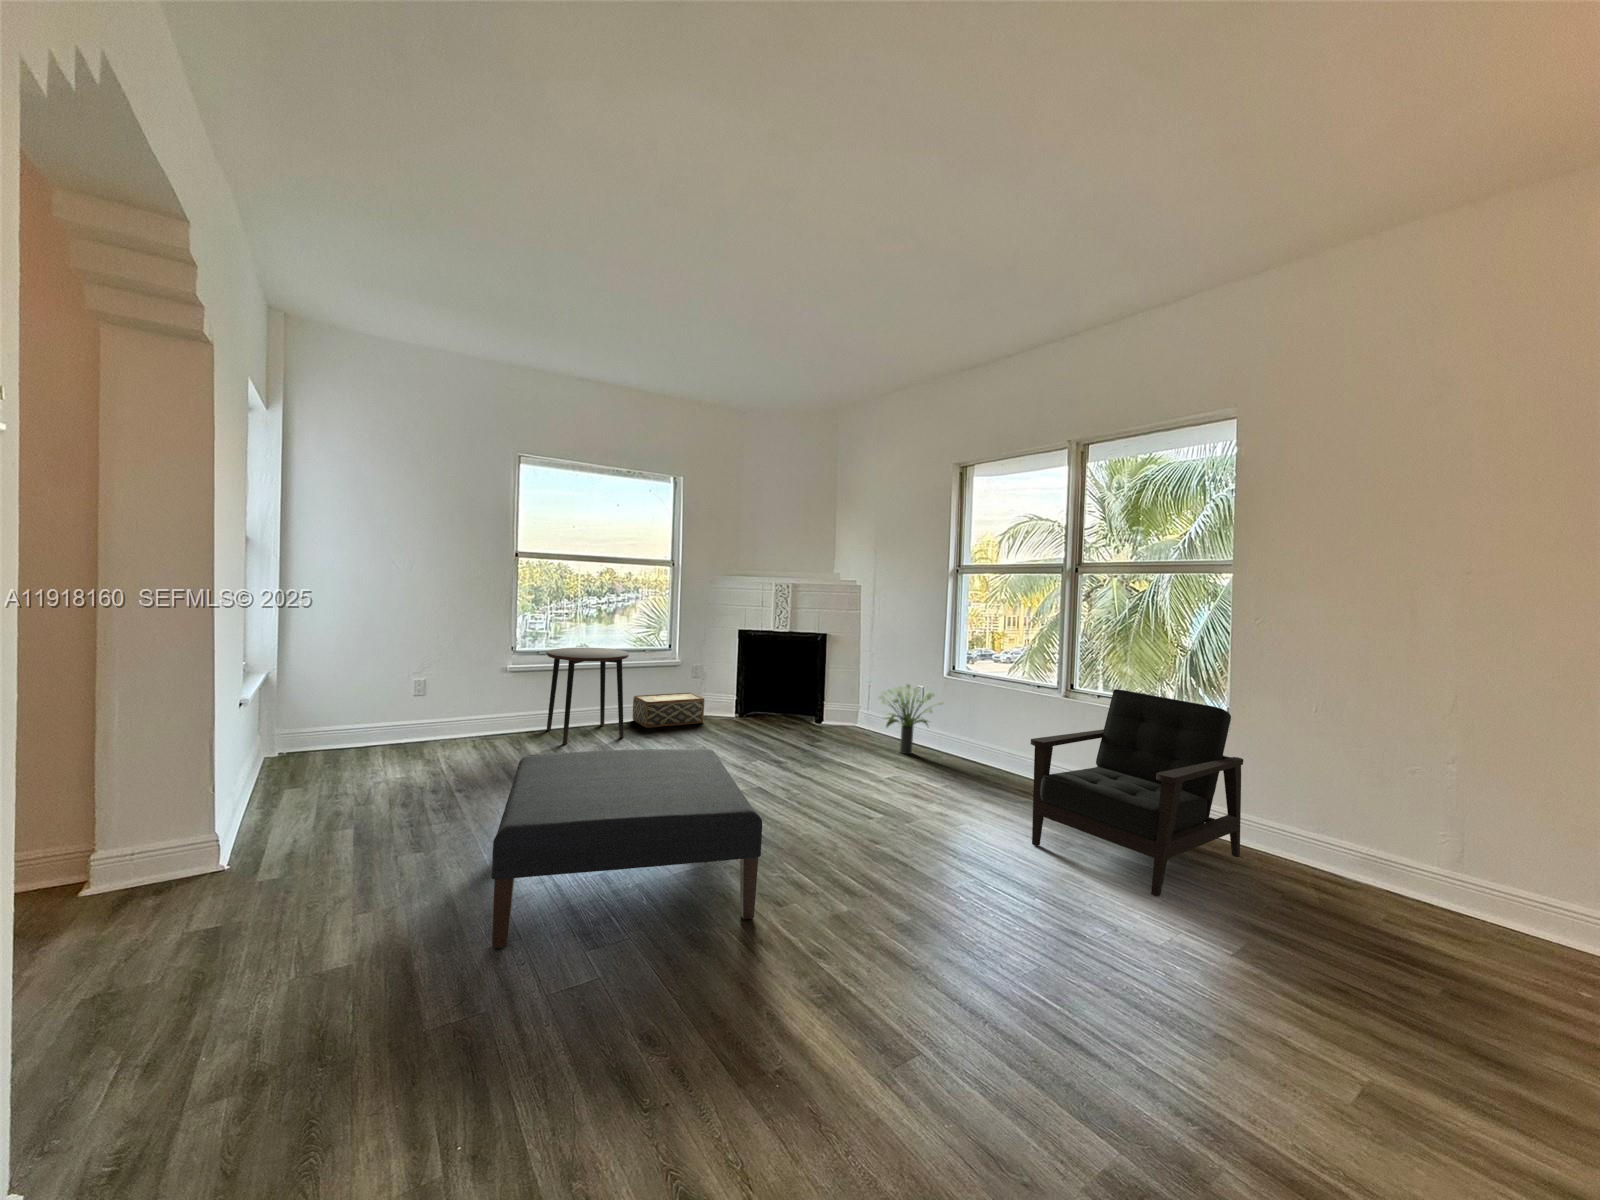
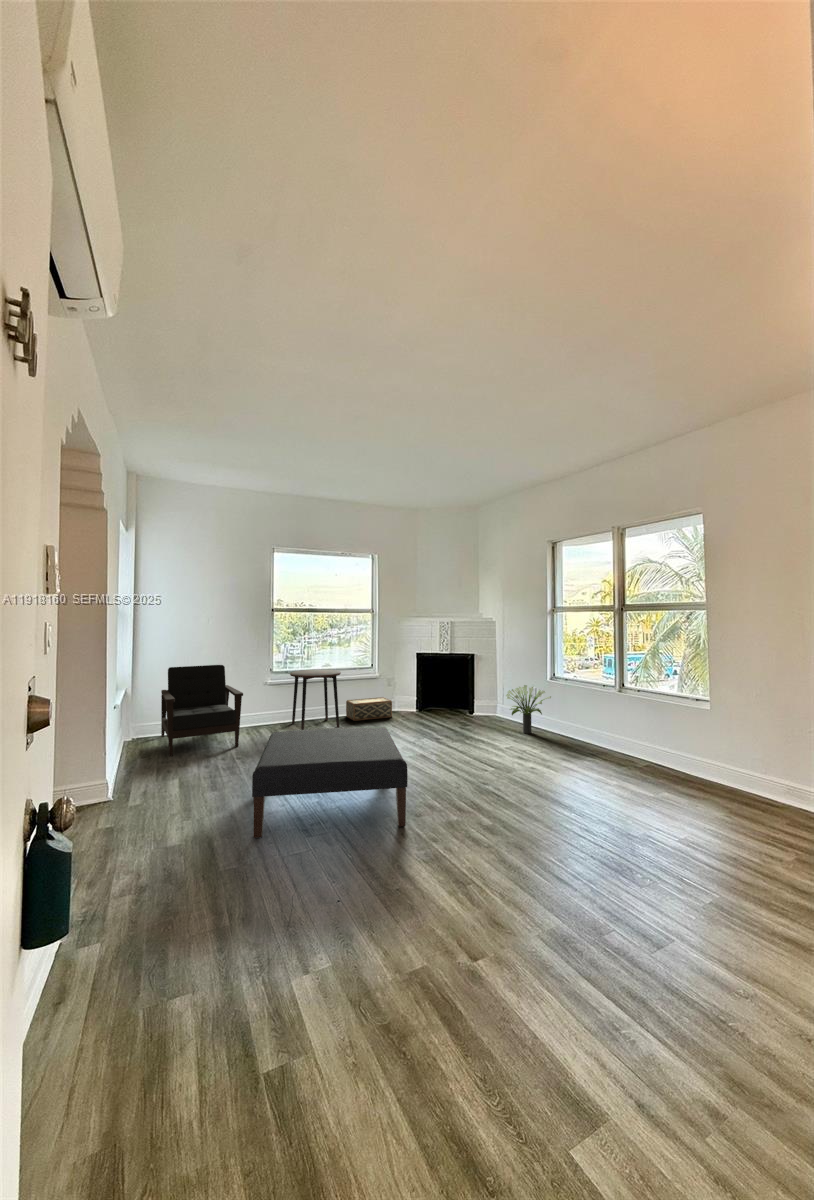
armchair: present [1031,689,1243,896] -> present [161,665,243,756]

